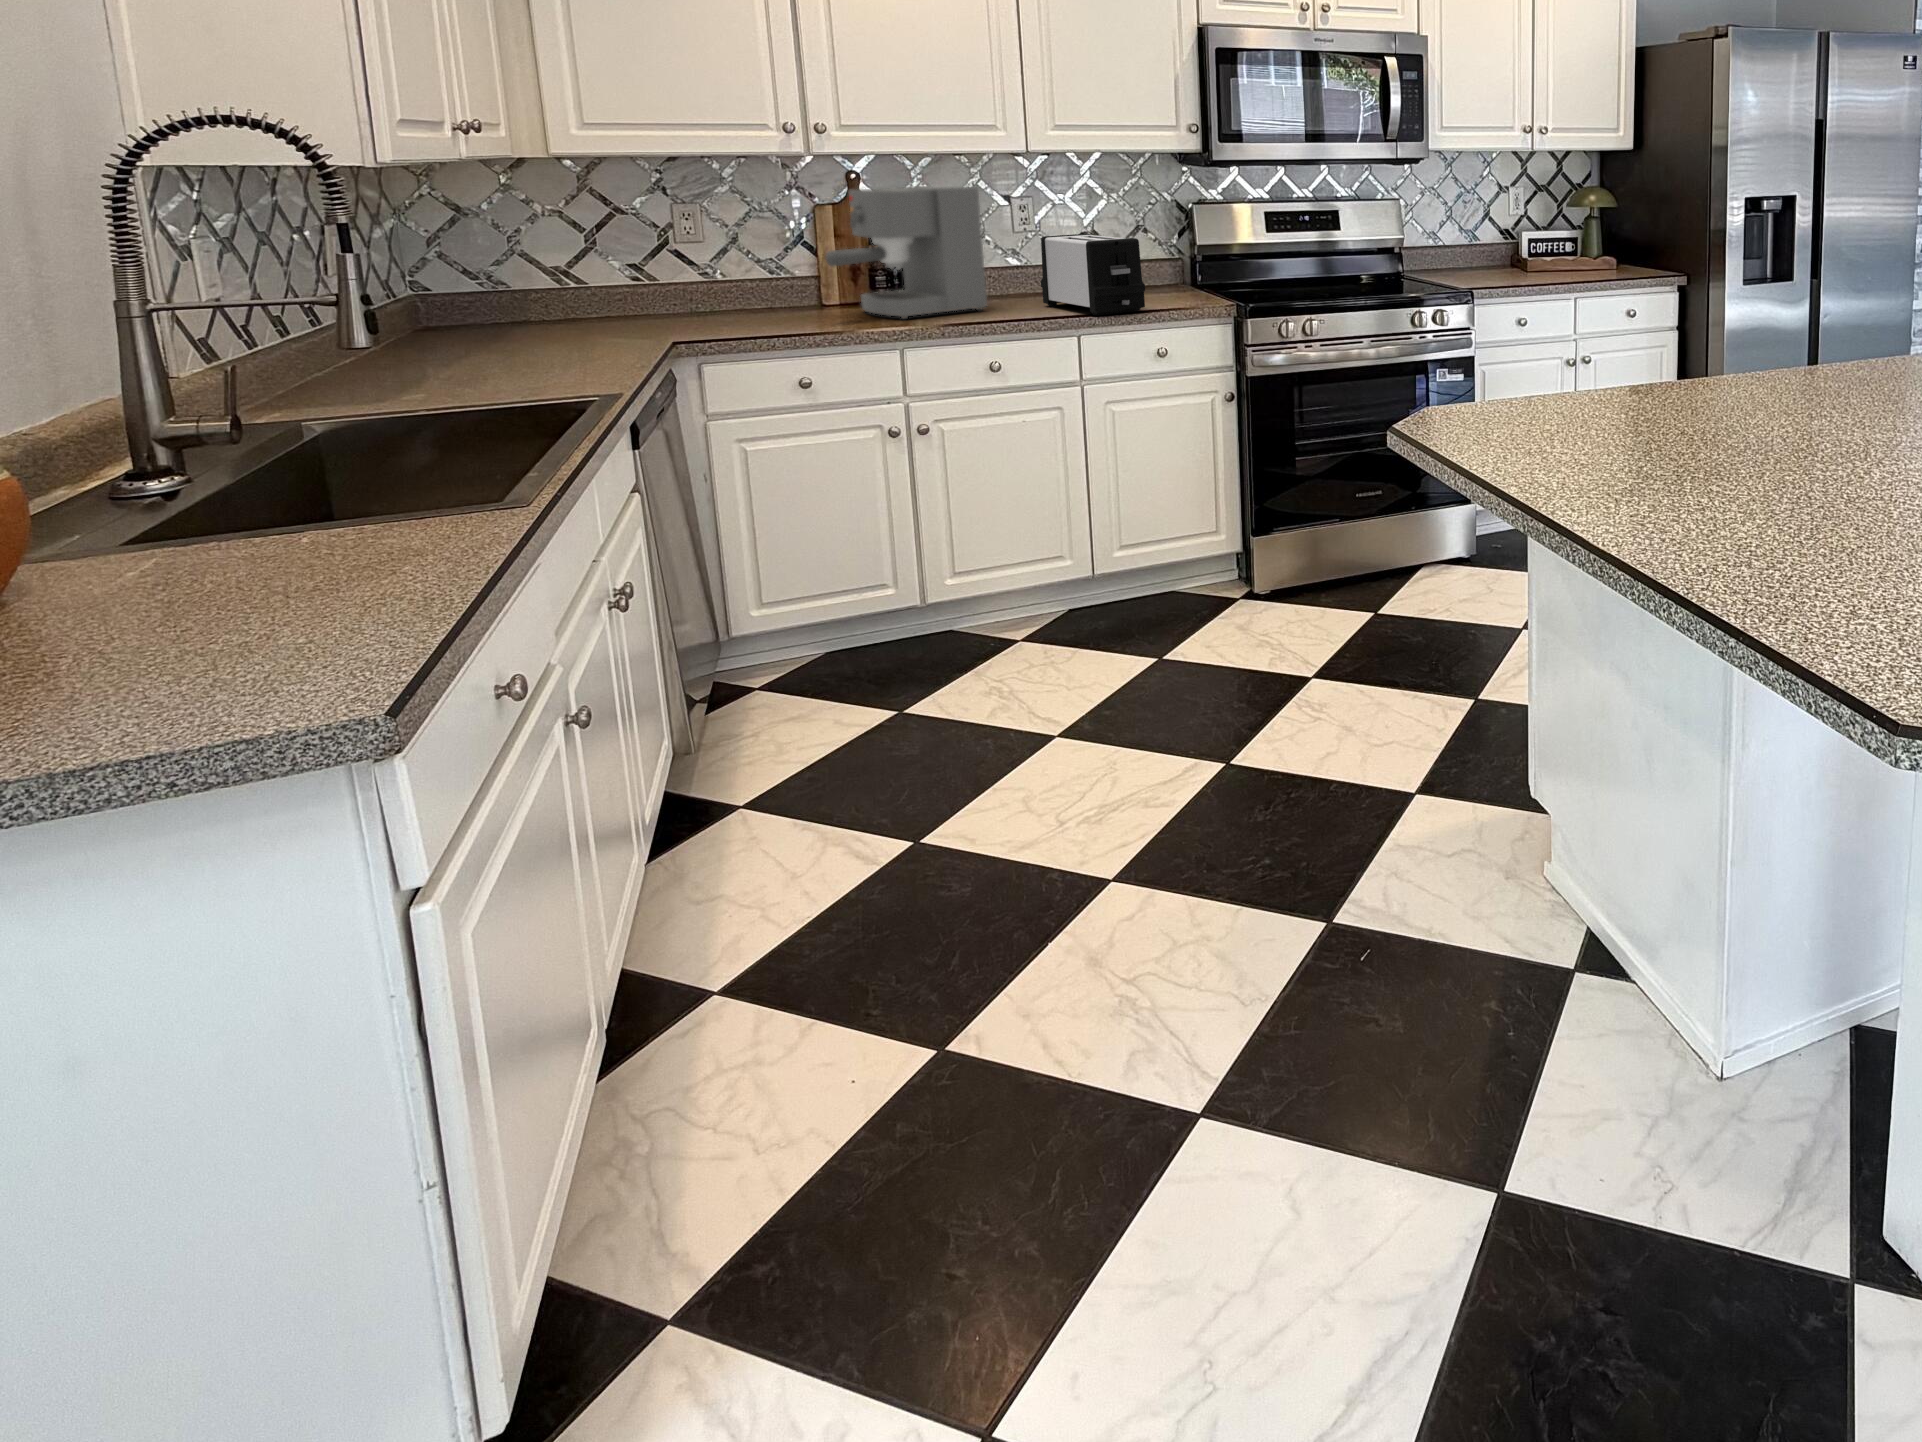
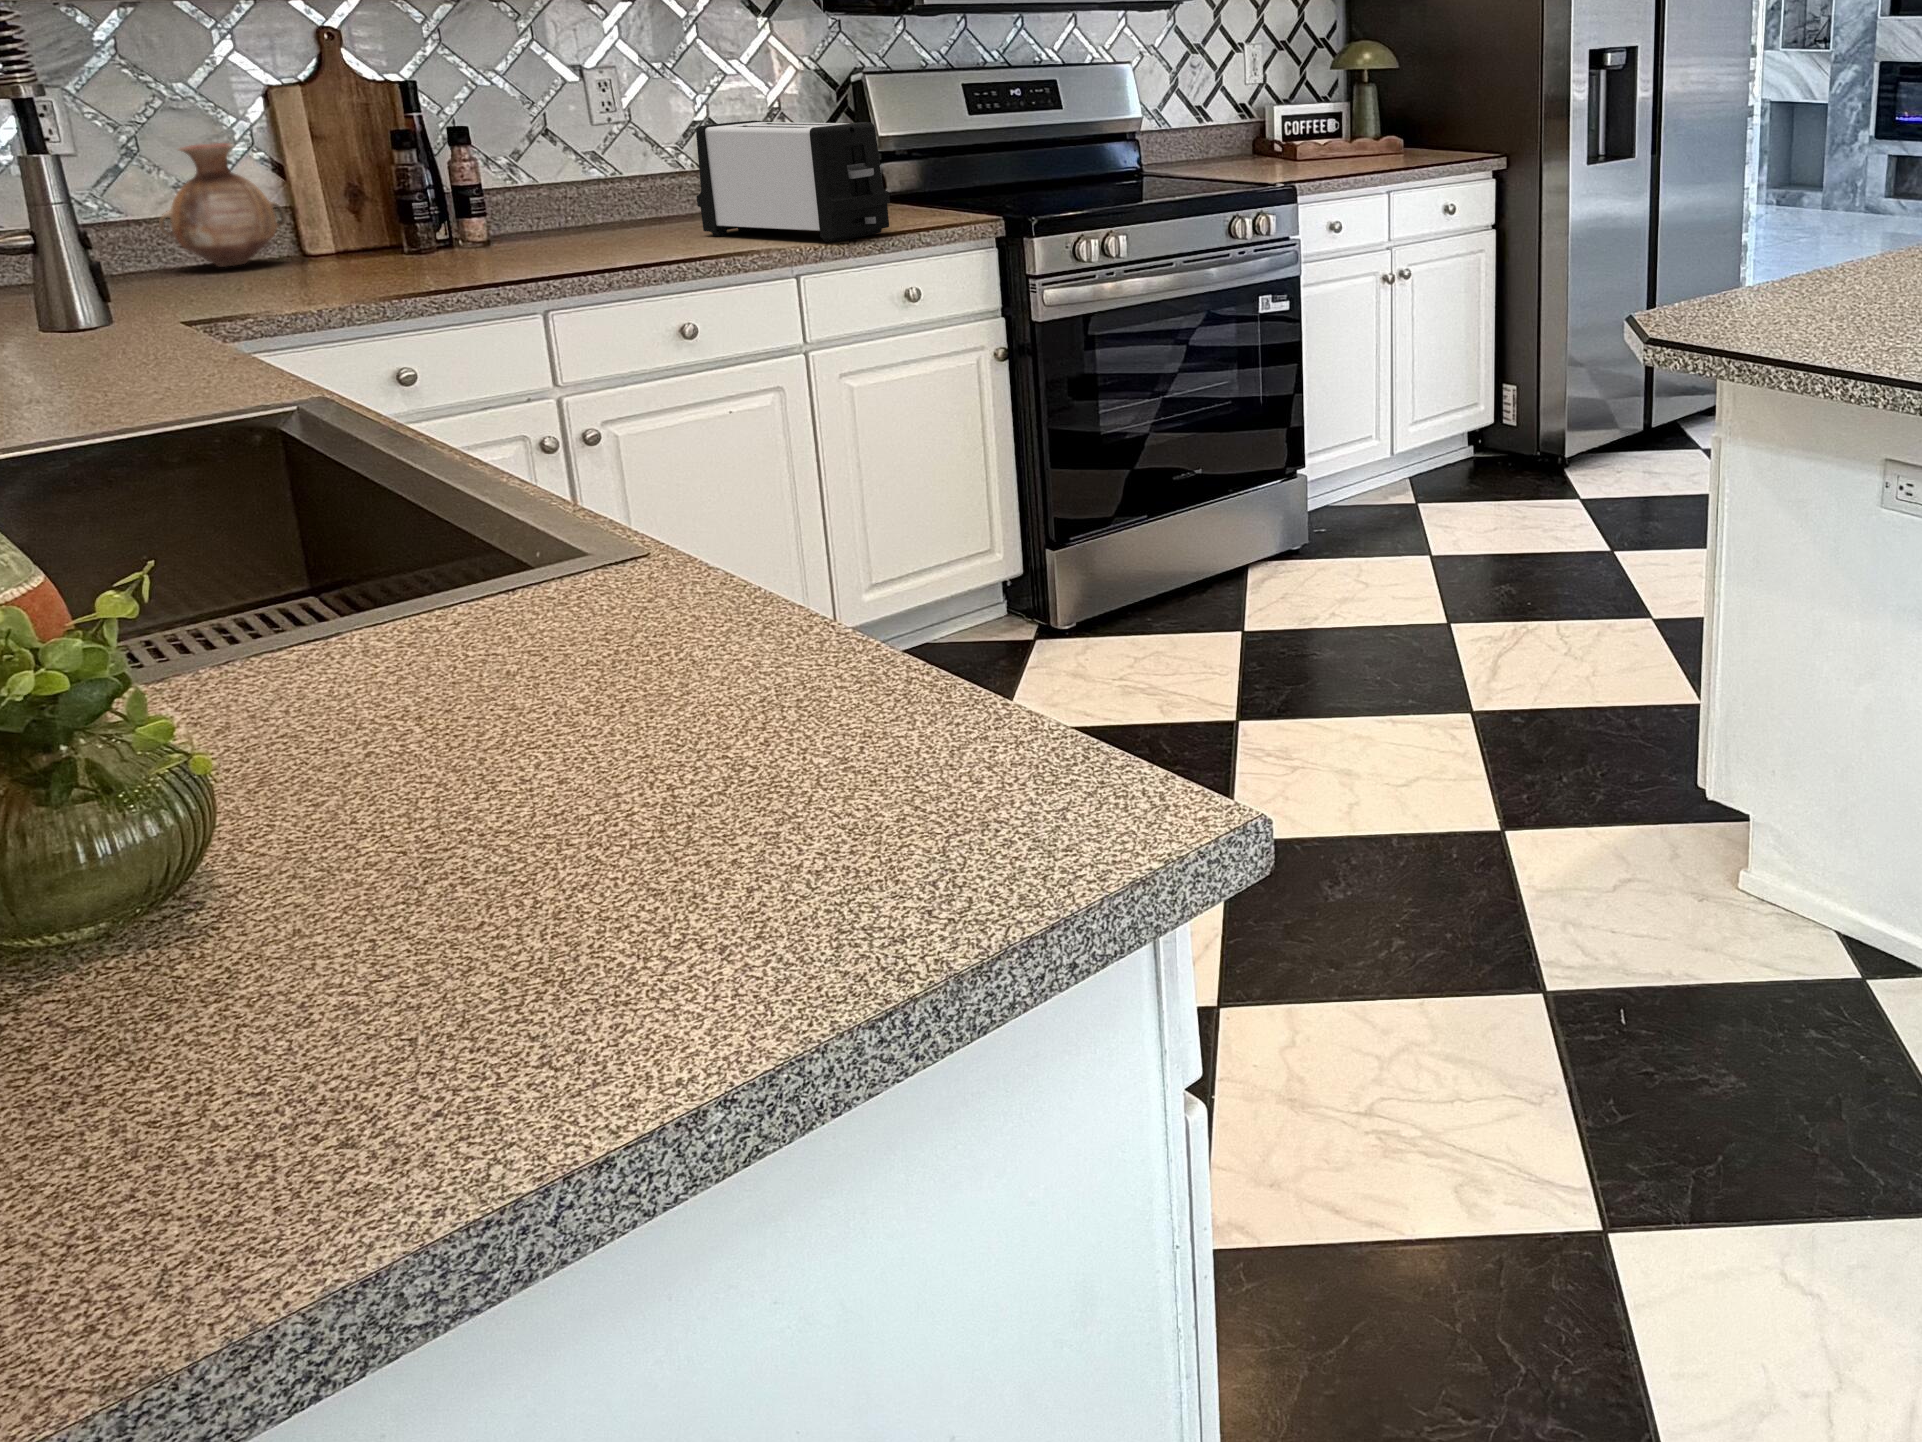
coffee maker: present [825,186,987,319] -> none [375,47,629,265]
vase: none [736,238,807,310] -> present [159,143,286,267]

